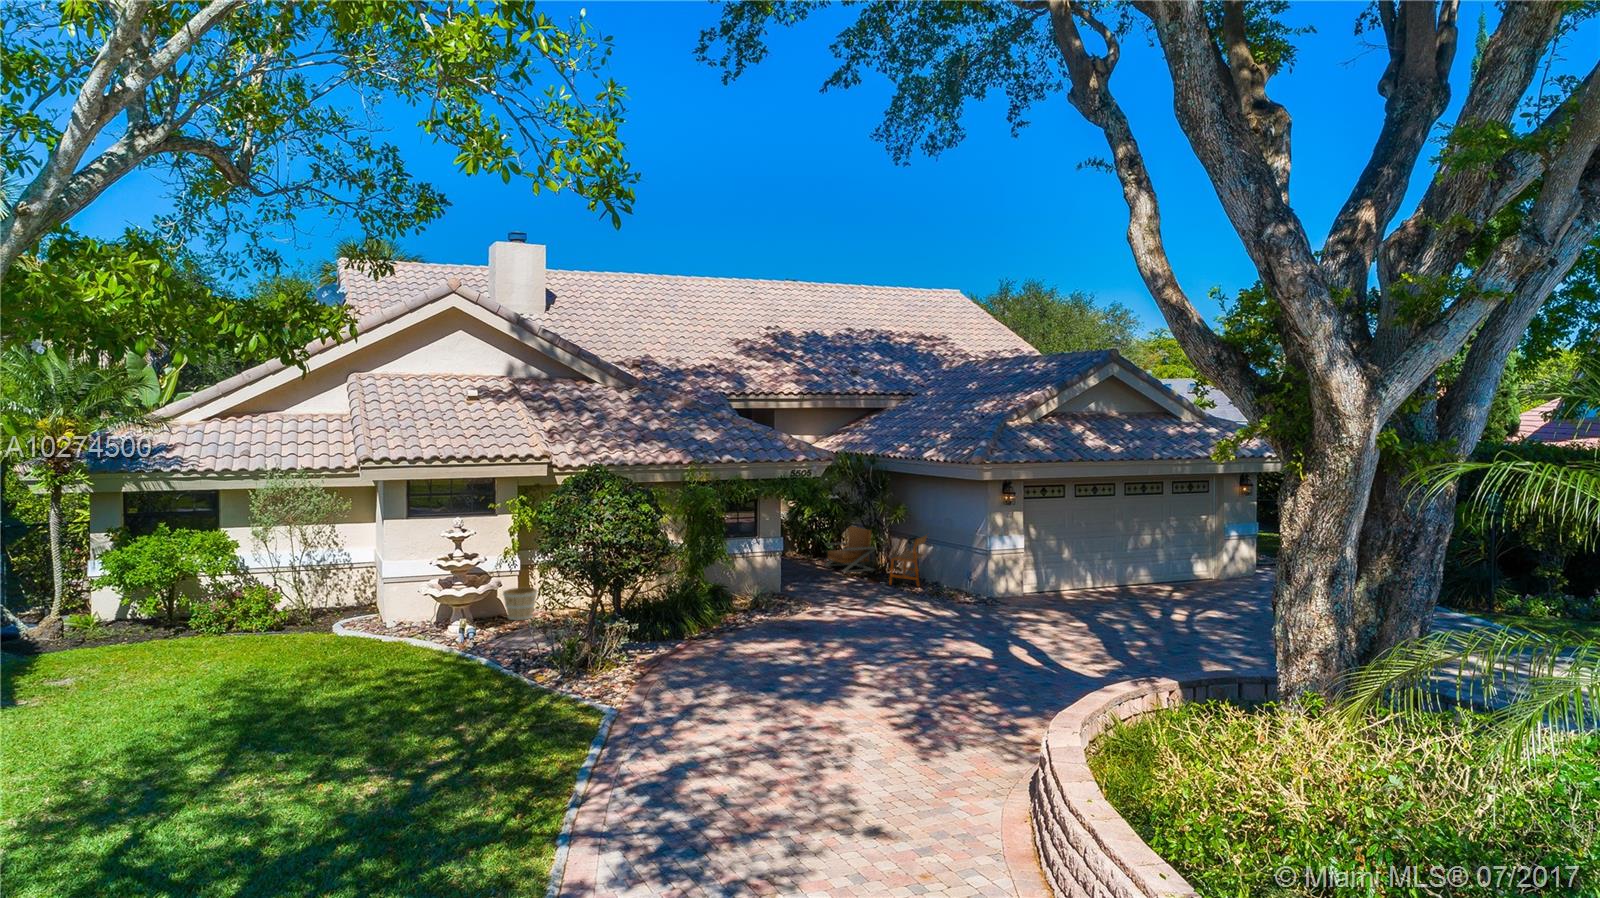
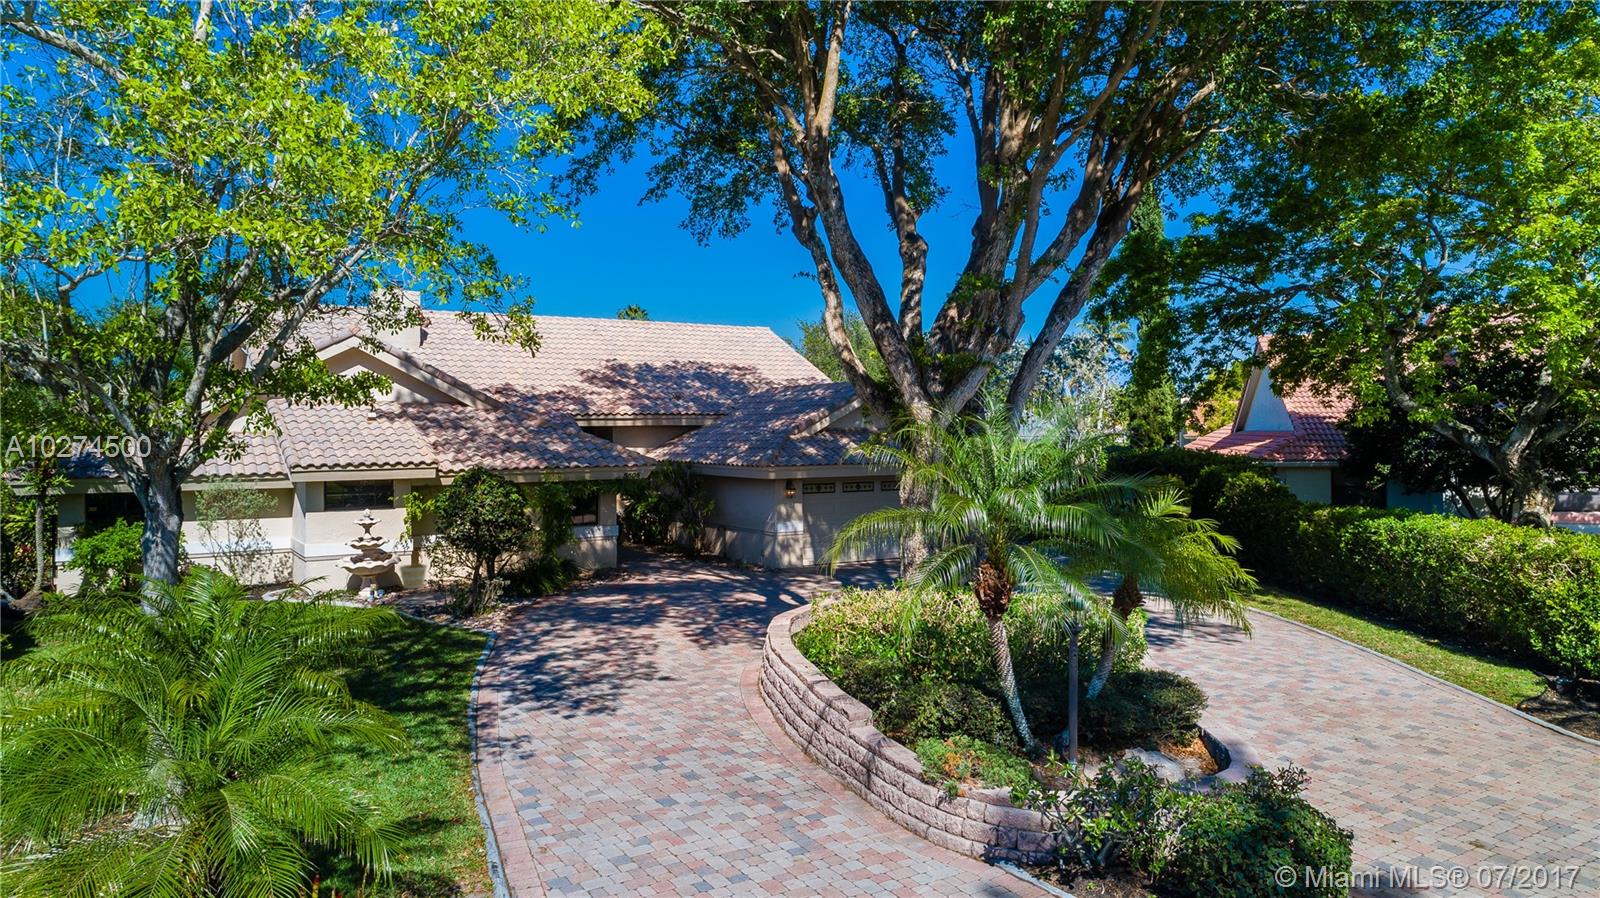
lounge chair: present [825,527,876,573] -> none [655,518,695,553]
bench: present [889,534,927,586] -> none [702,521,735,560]

